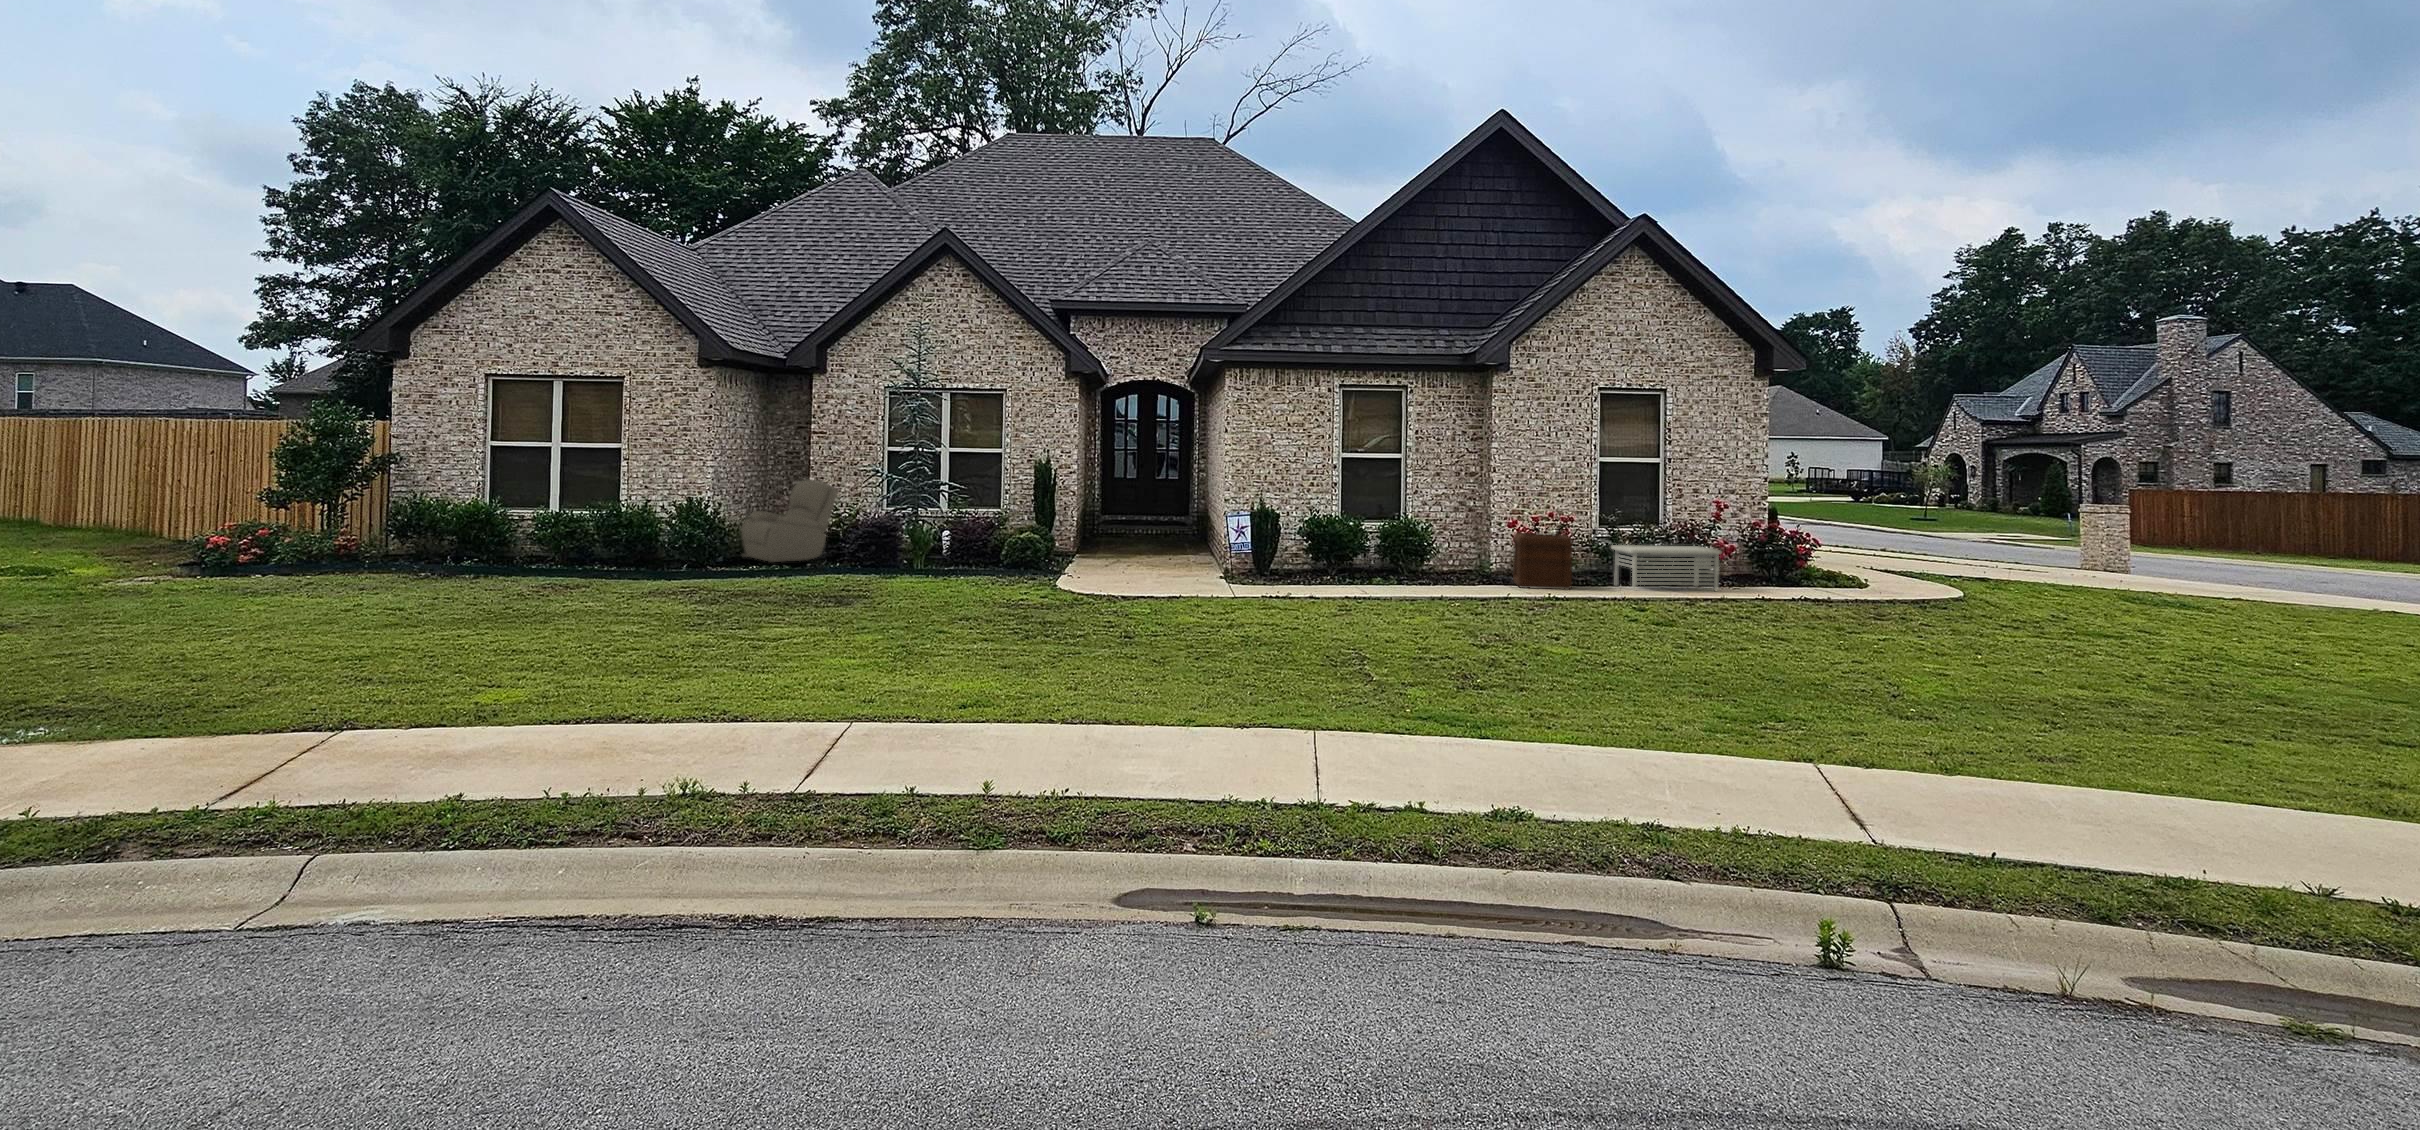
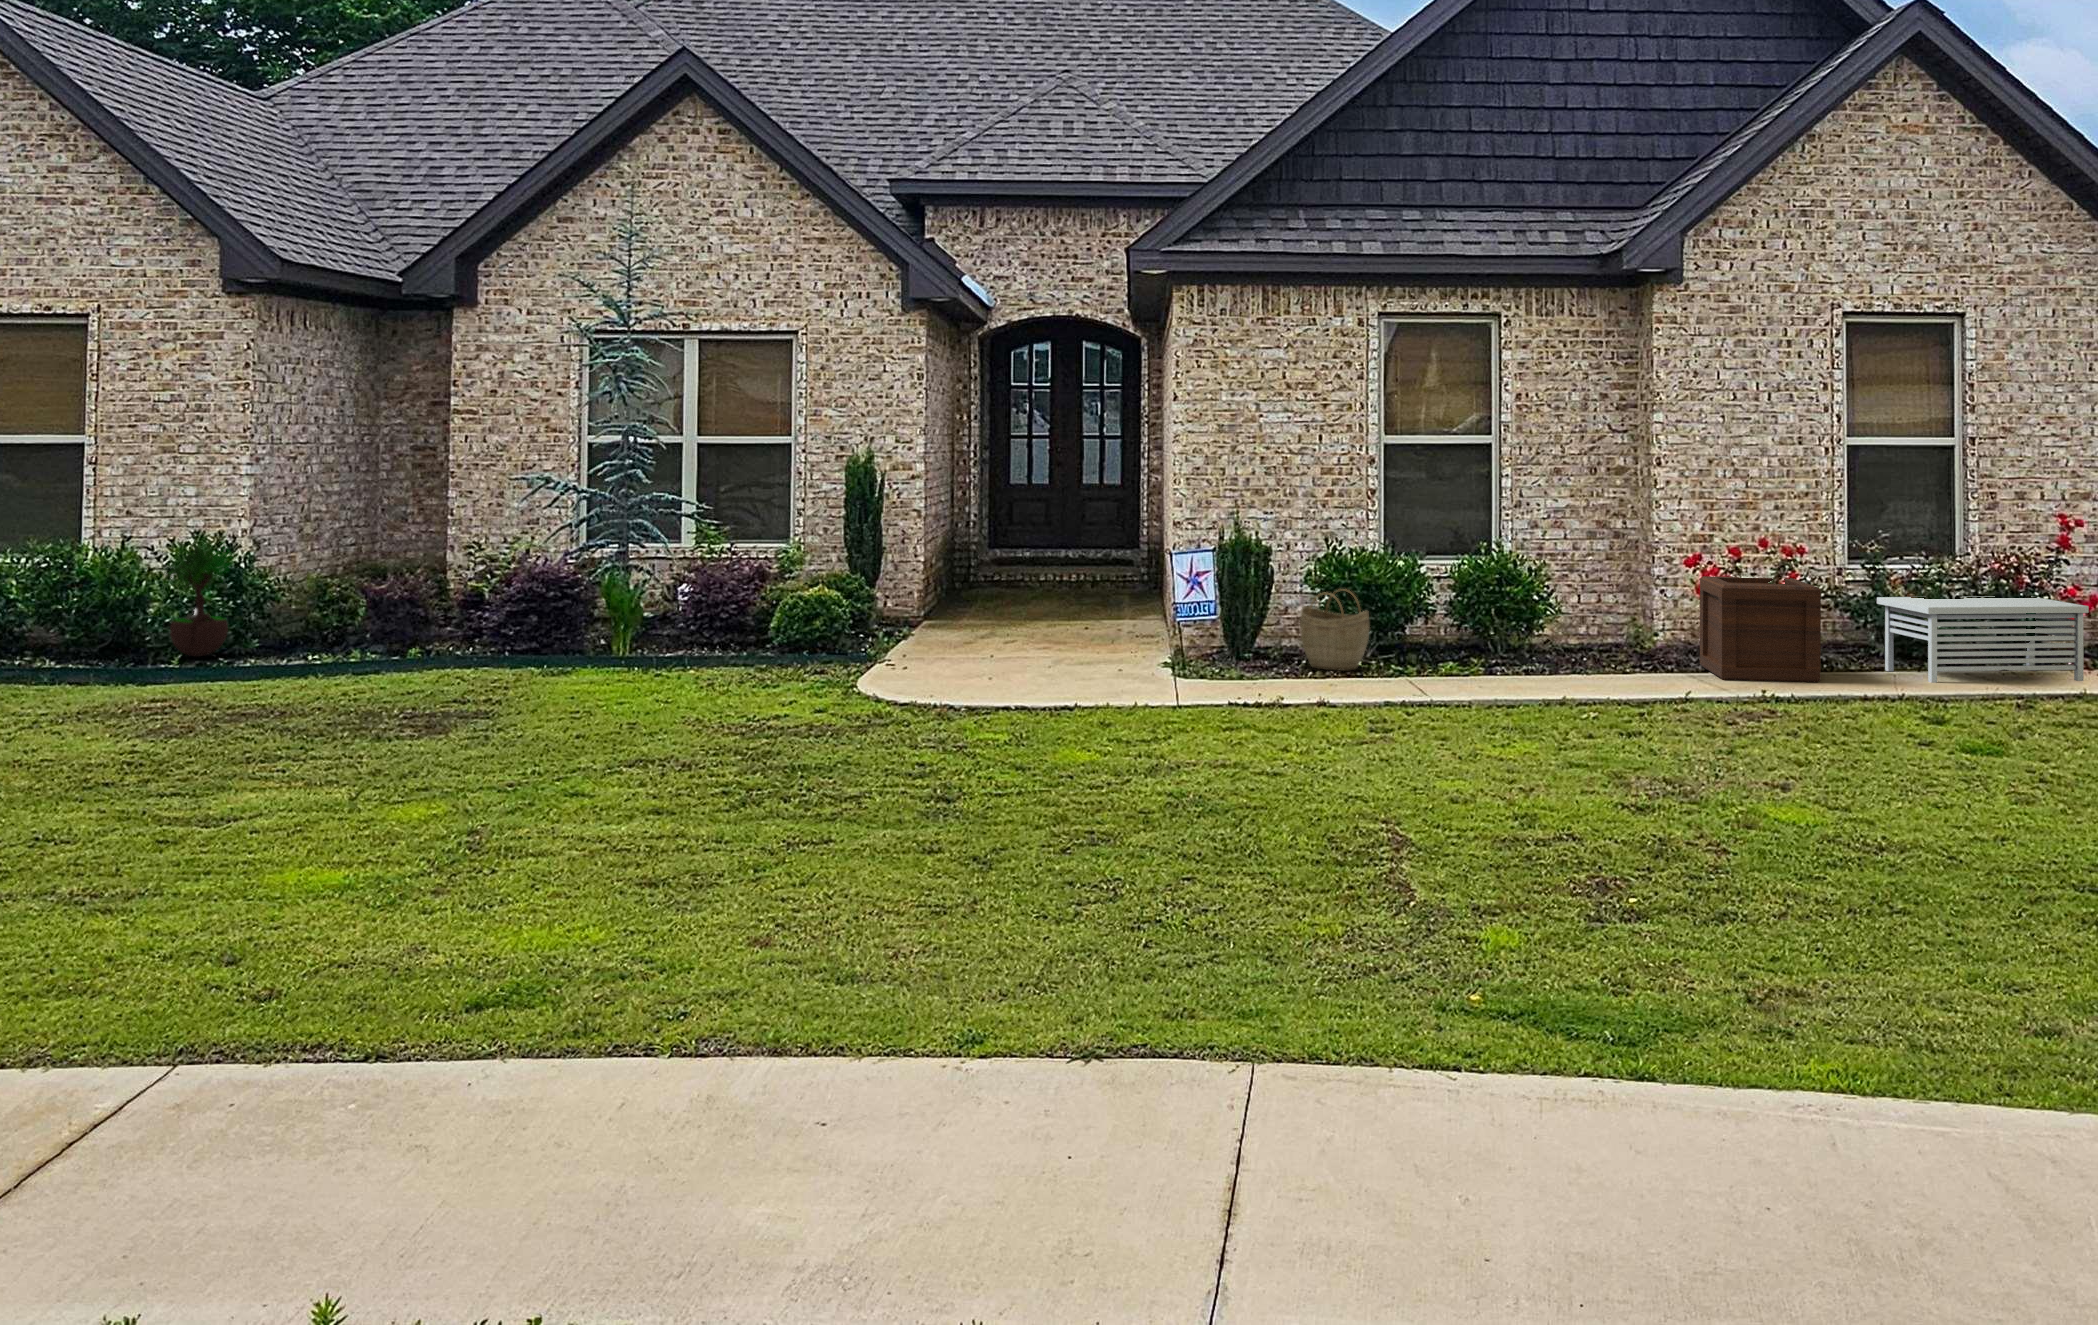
chair: present [741,479,838,563] -> none [302,493,478,648]
potted tree: none [668,498,710,566] -> present [160,541,233,657]
woven basket: none [1291,537,1329,581] -> present [1300,589,1370,671]

